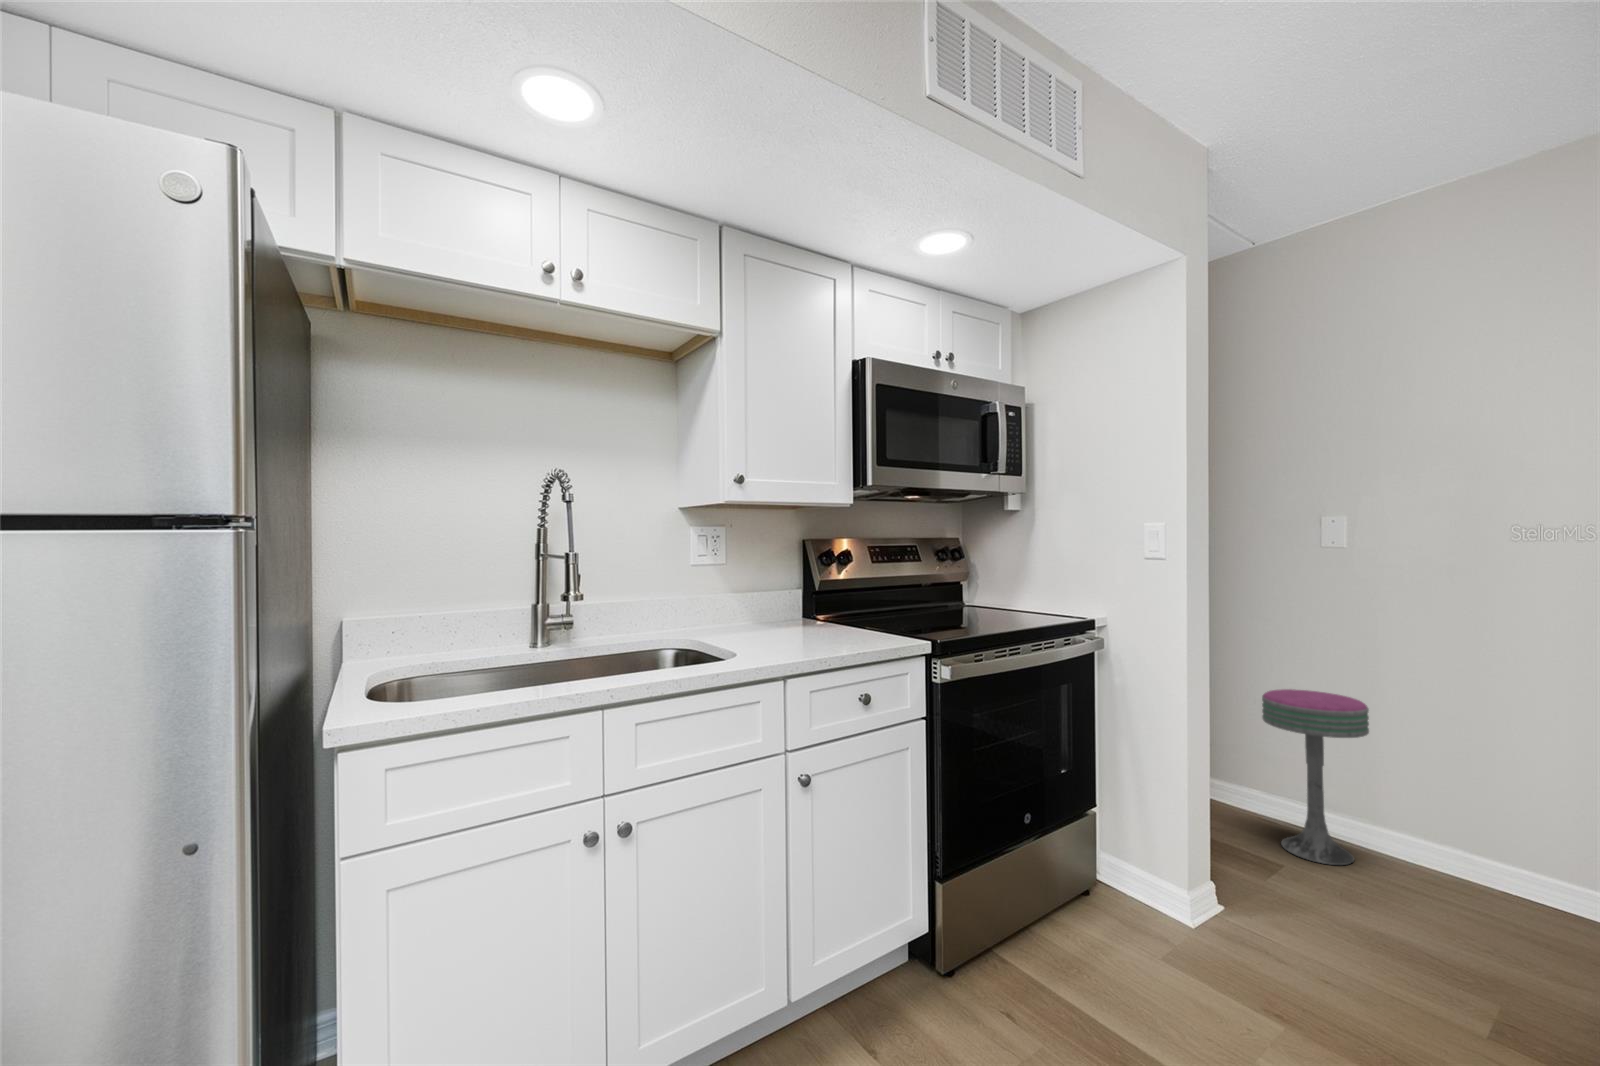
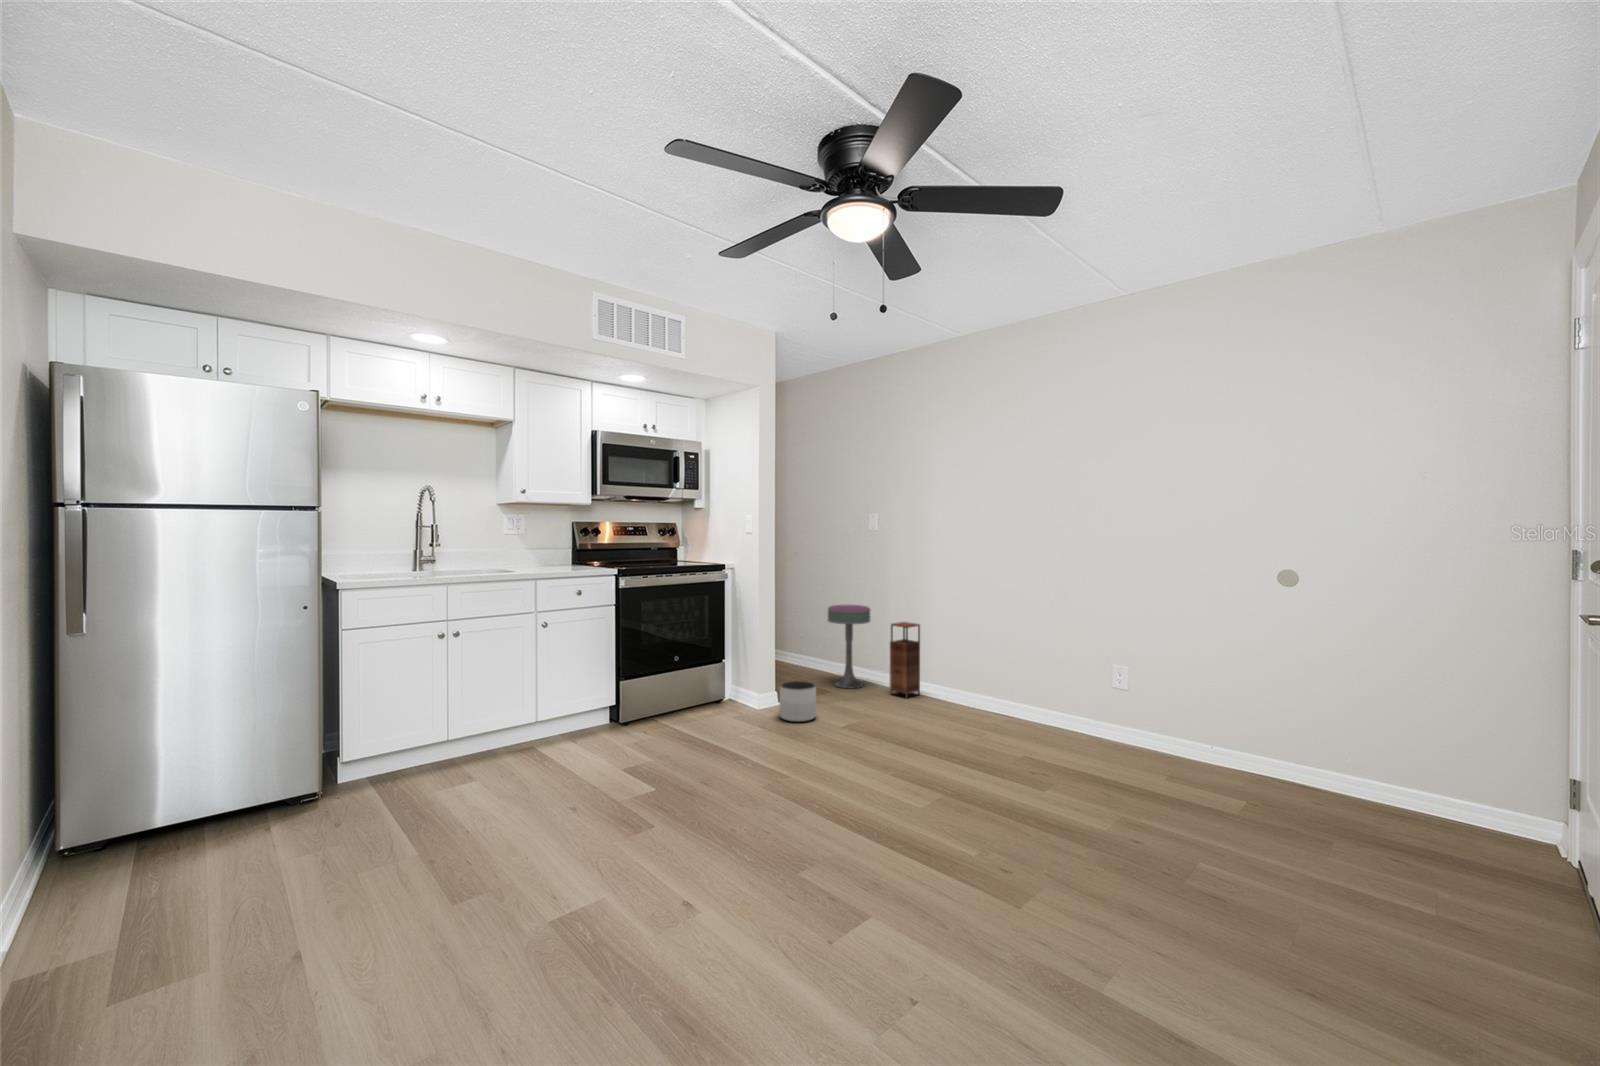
storage cabinet: none [1454,738,1535,917] -> present [890,622,920,698]
planter: none [1291,889,1402,1013] -> present [780,681,816,722]

